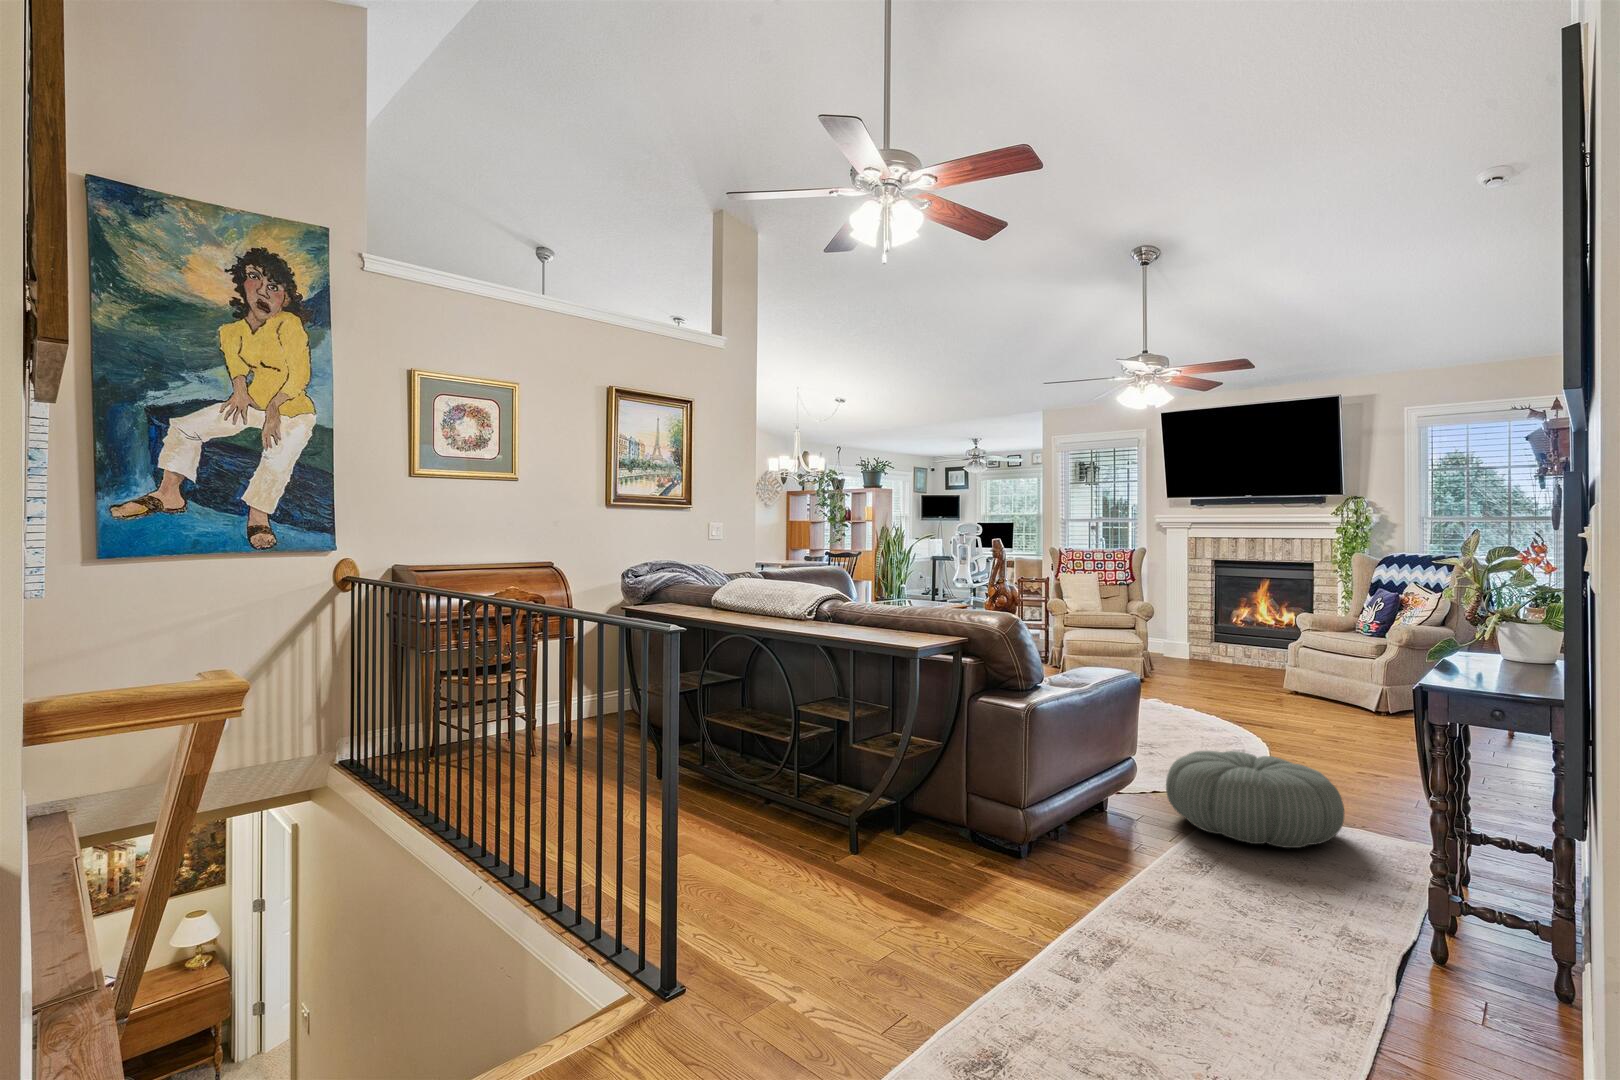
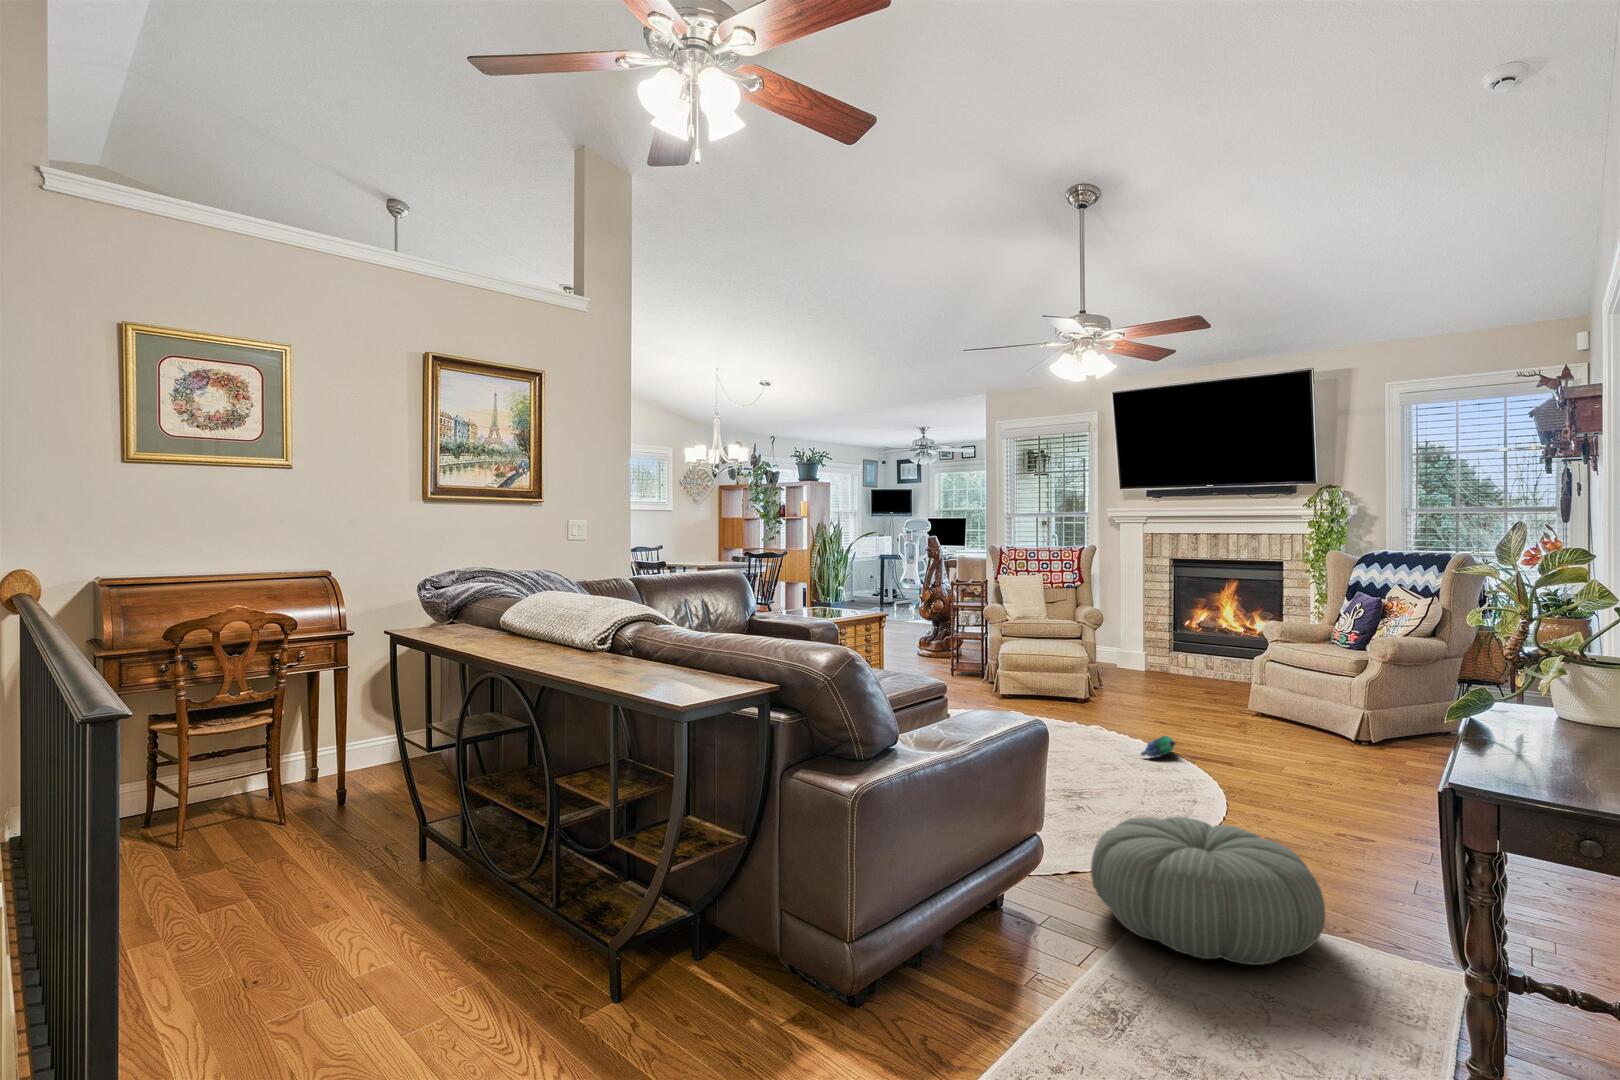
plush toy: none [1192,706,1222,723] -> present [1141,736,1175,757]

